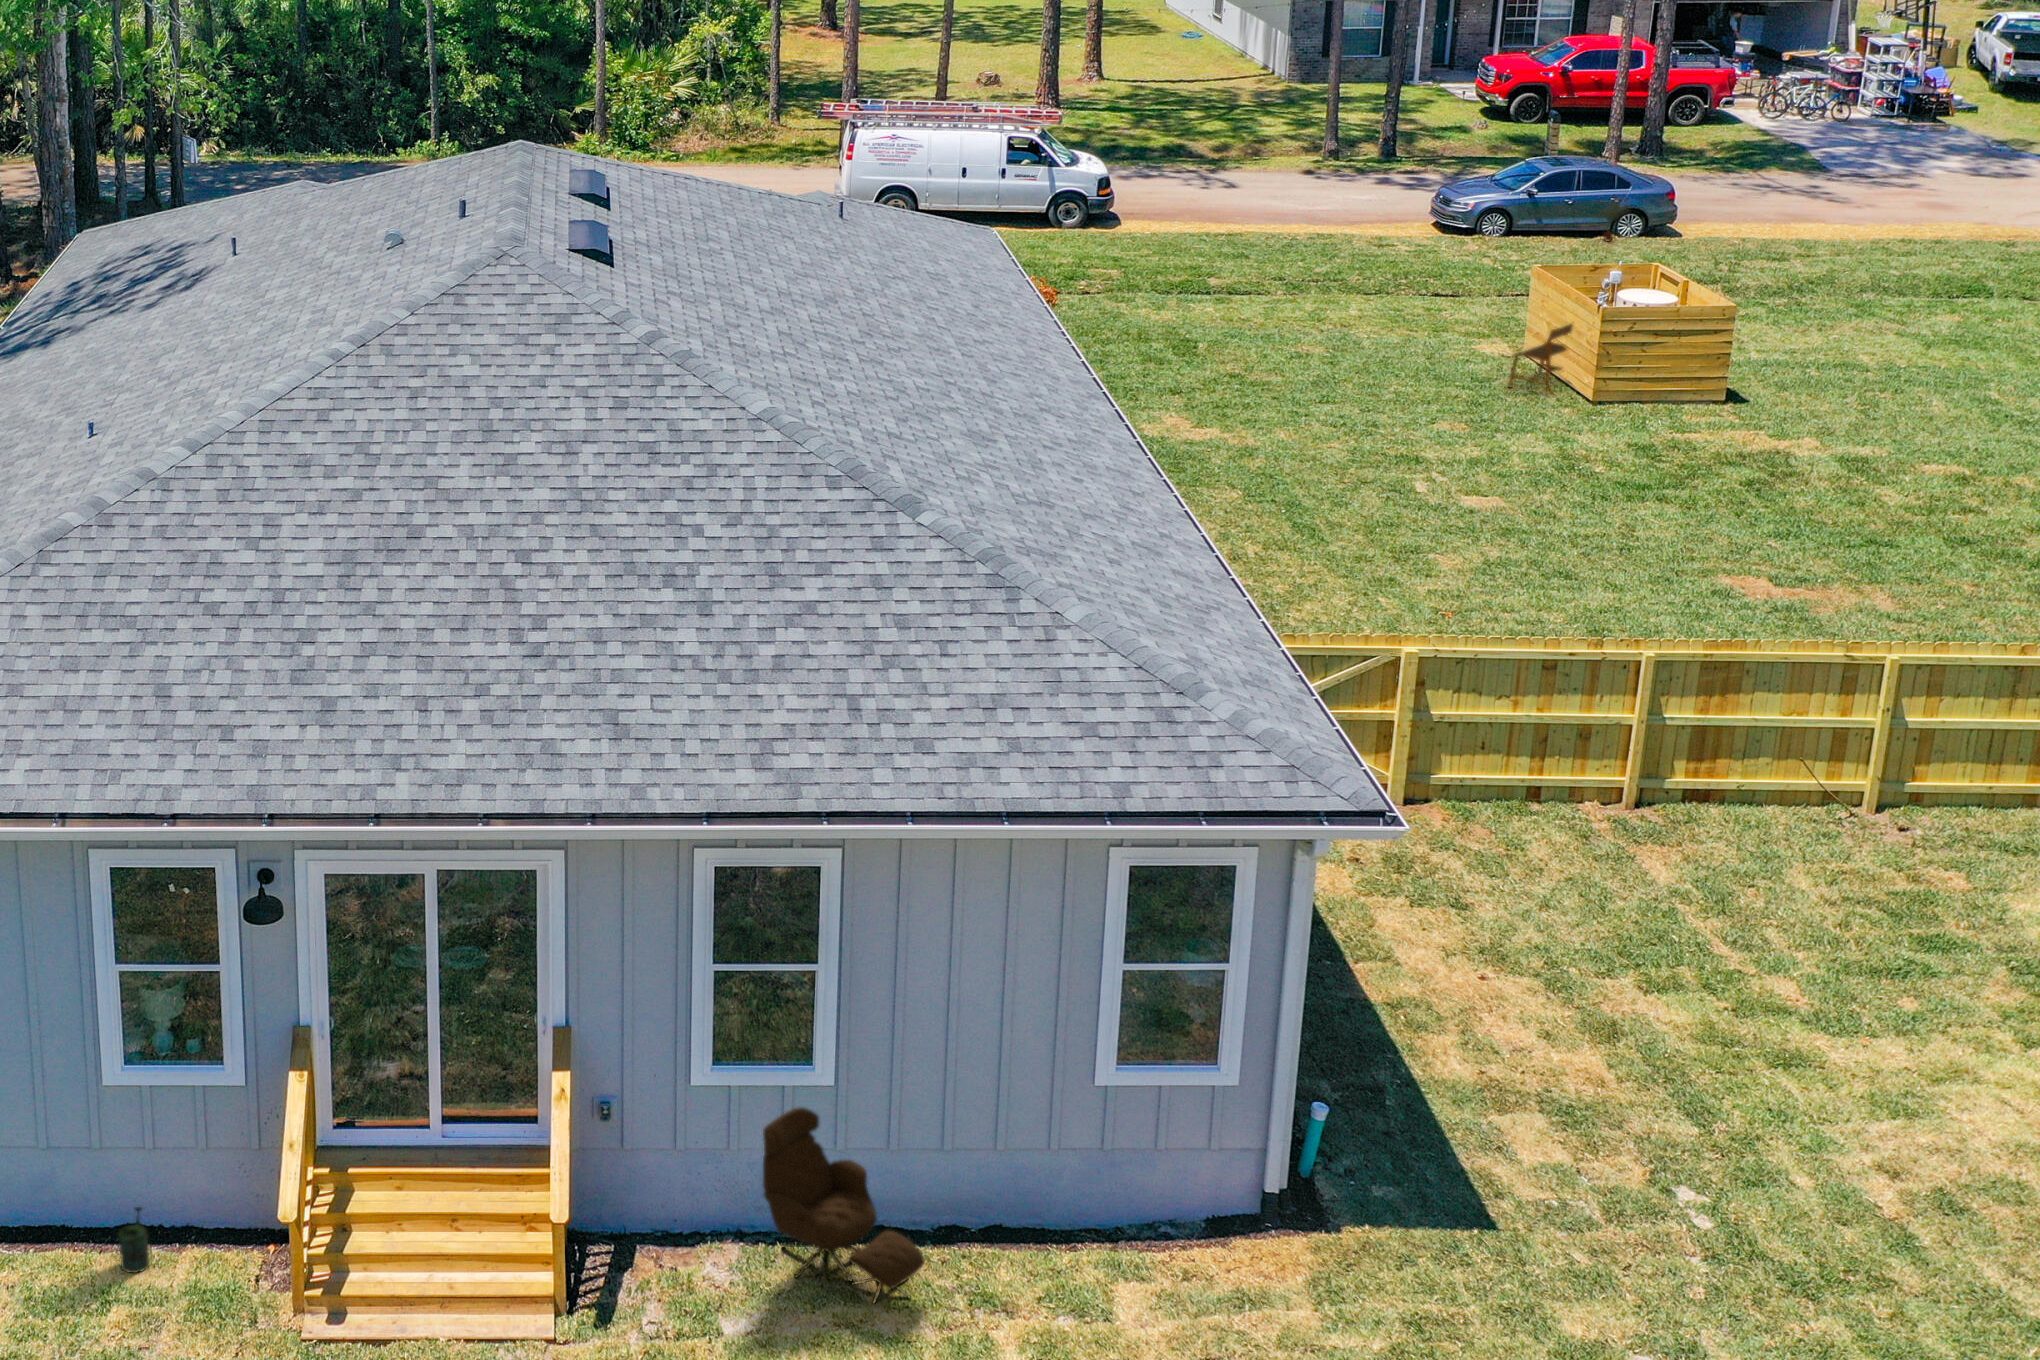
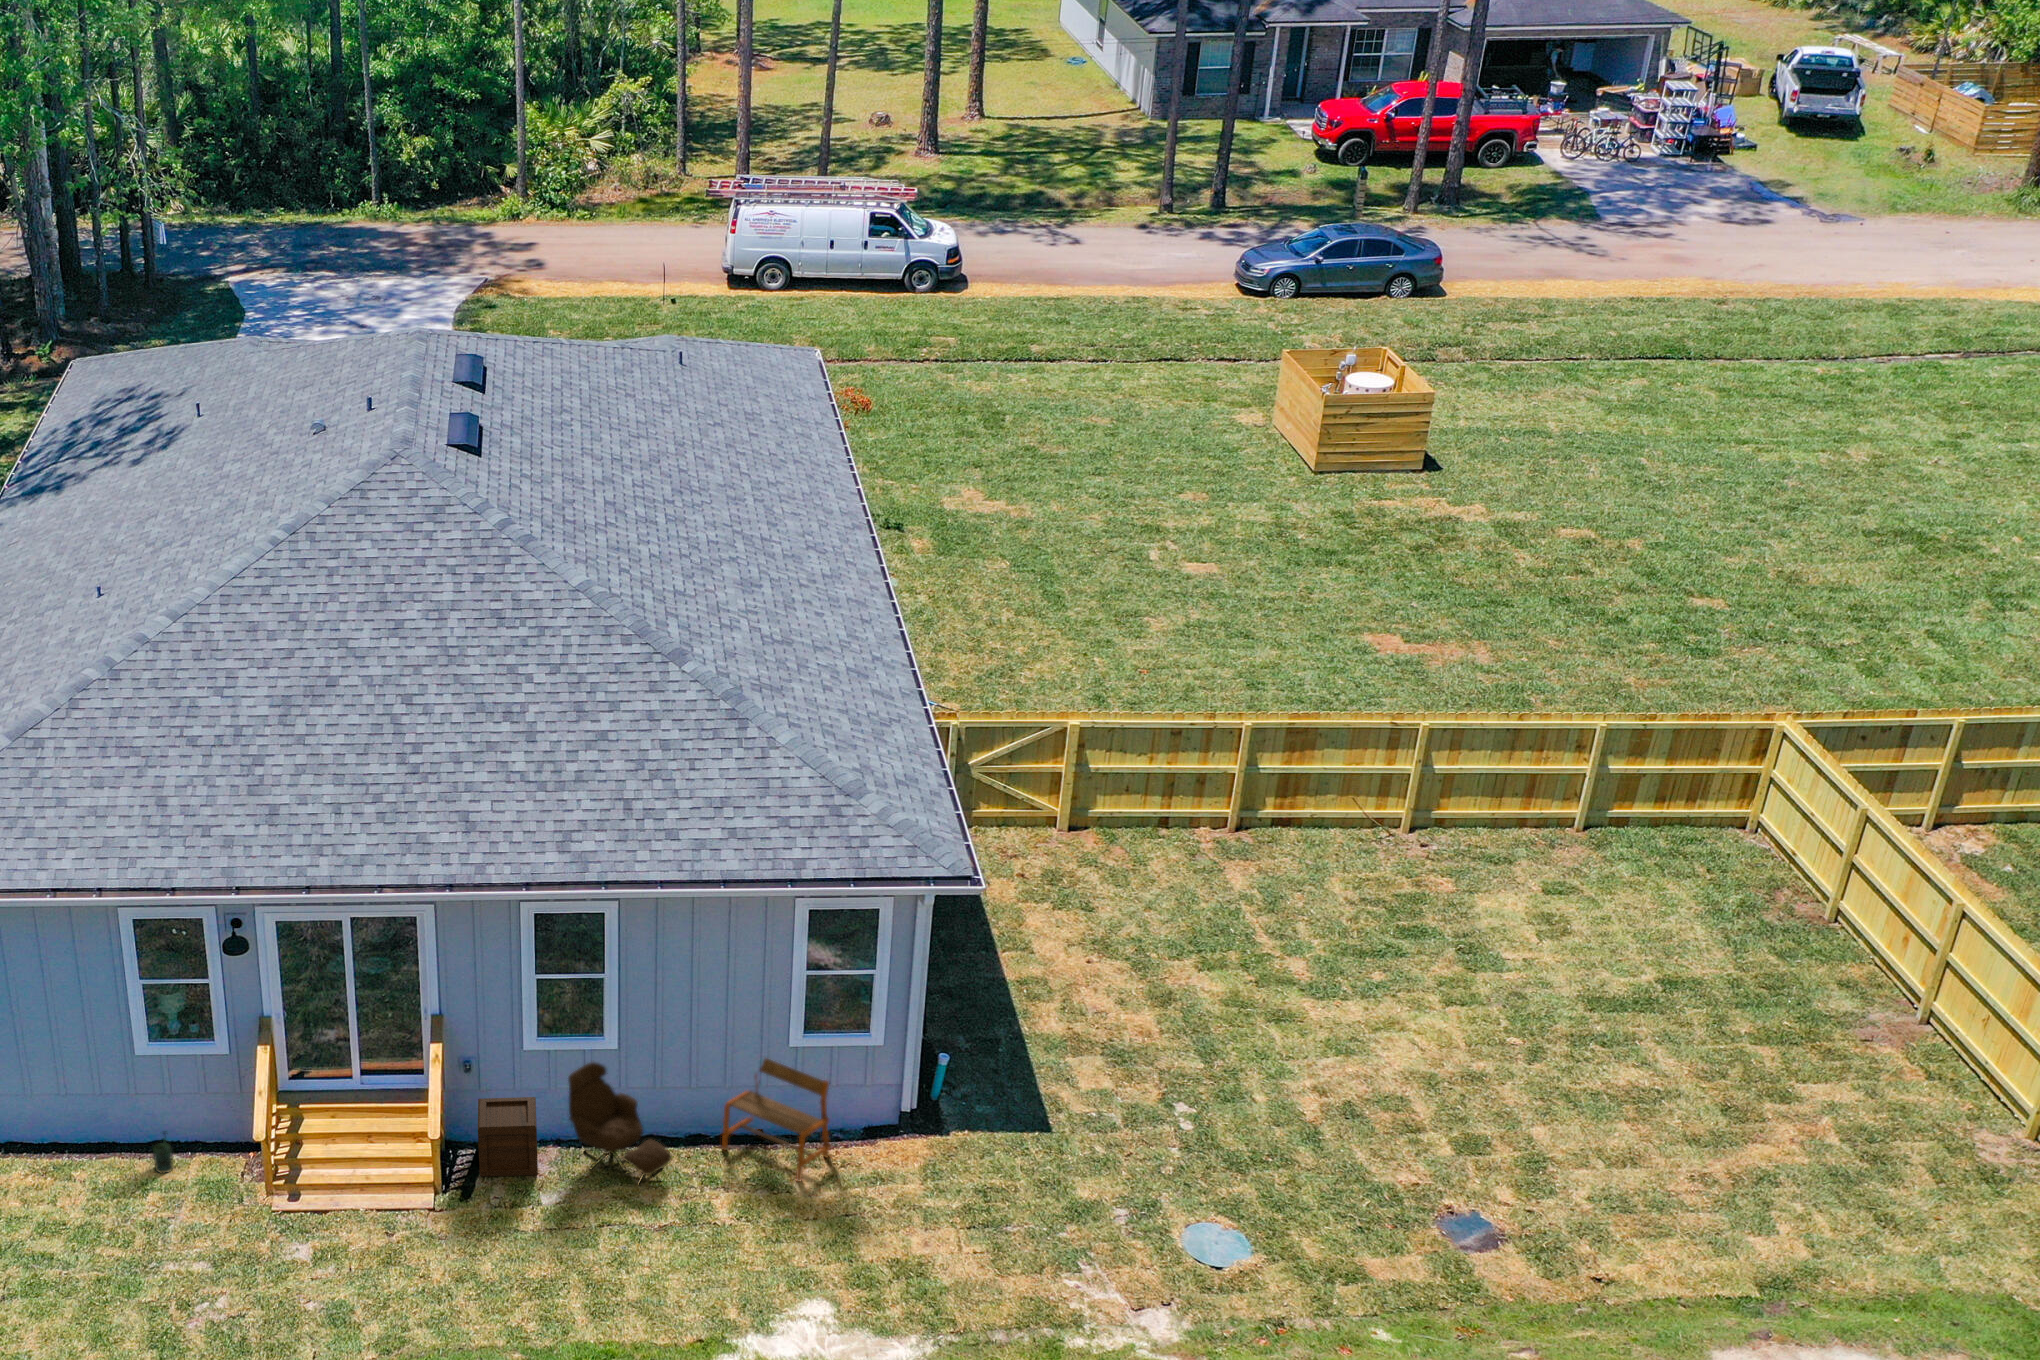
potted tree: present [1594,196,1628,241] -> none [1368,262,1401,302]
bench: present [1509,324,1573,392] -> present [722,1057,831,1182]
wooden crate: none [621,1161,715,1286] -> present [478,1097,538,1177]

